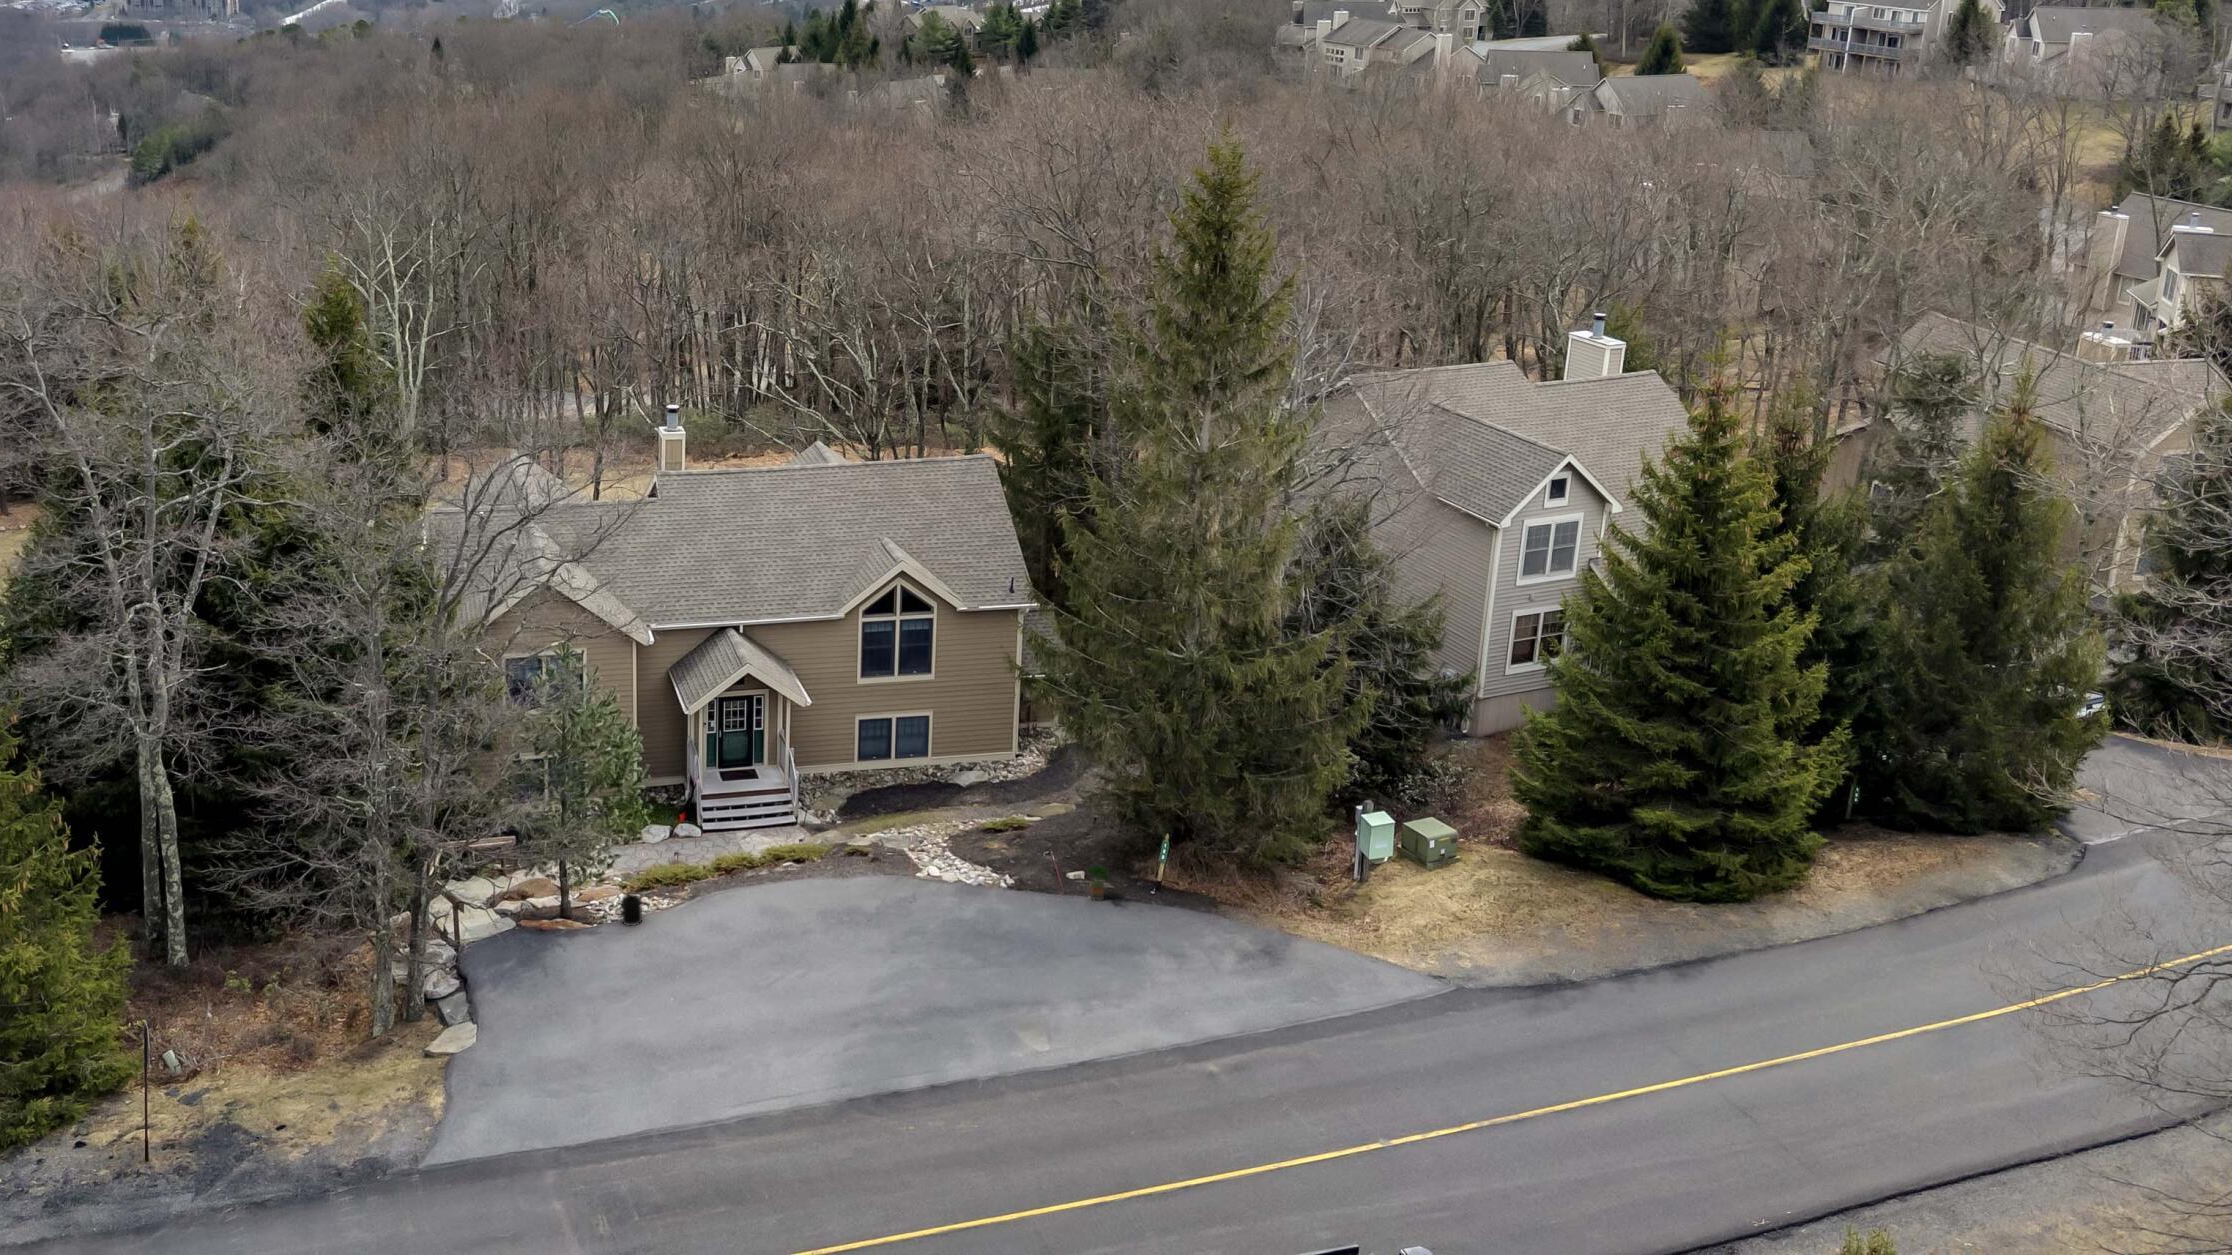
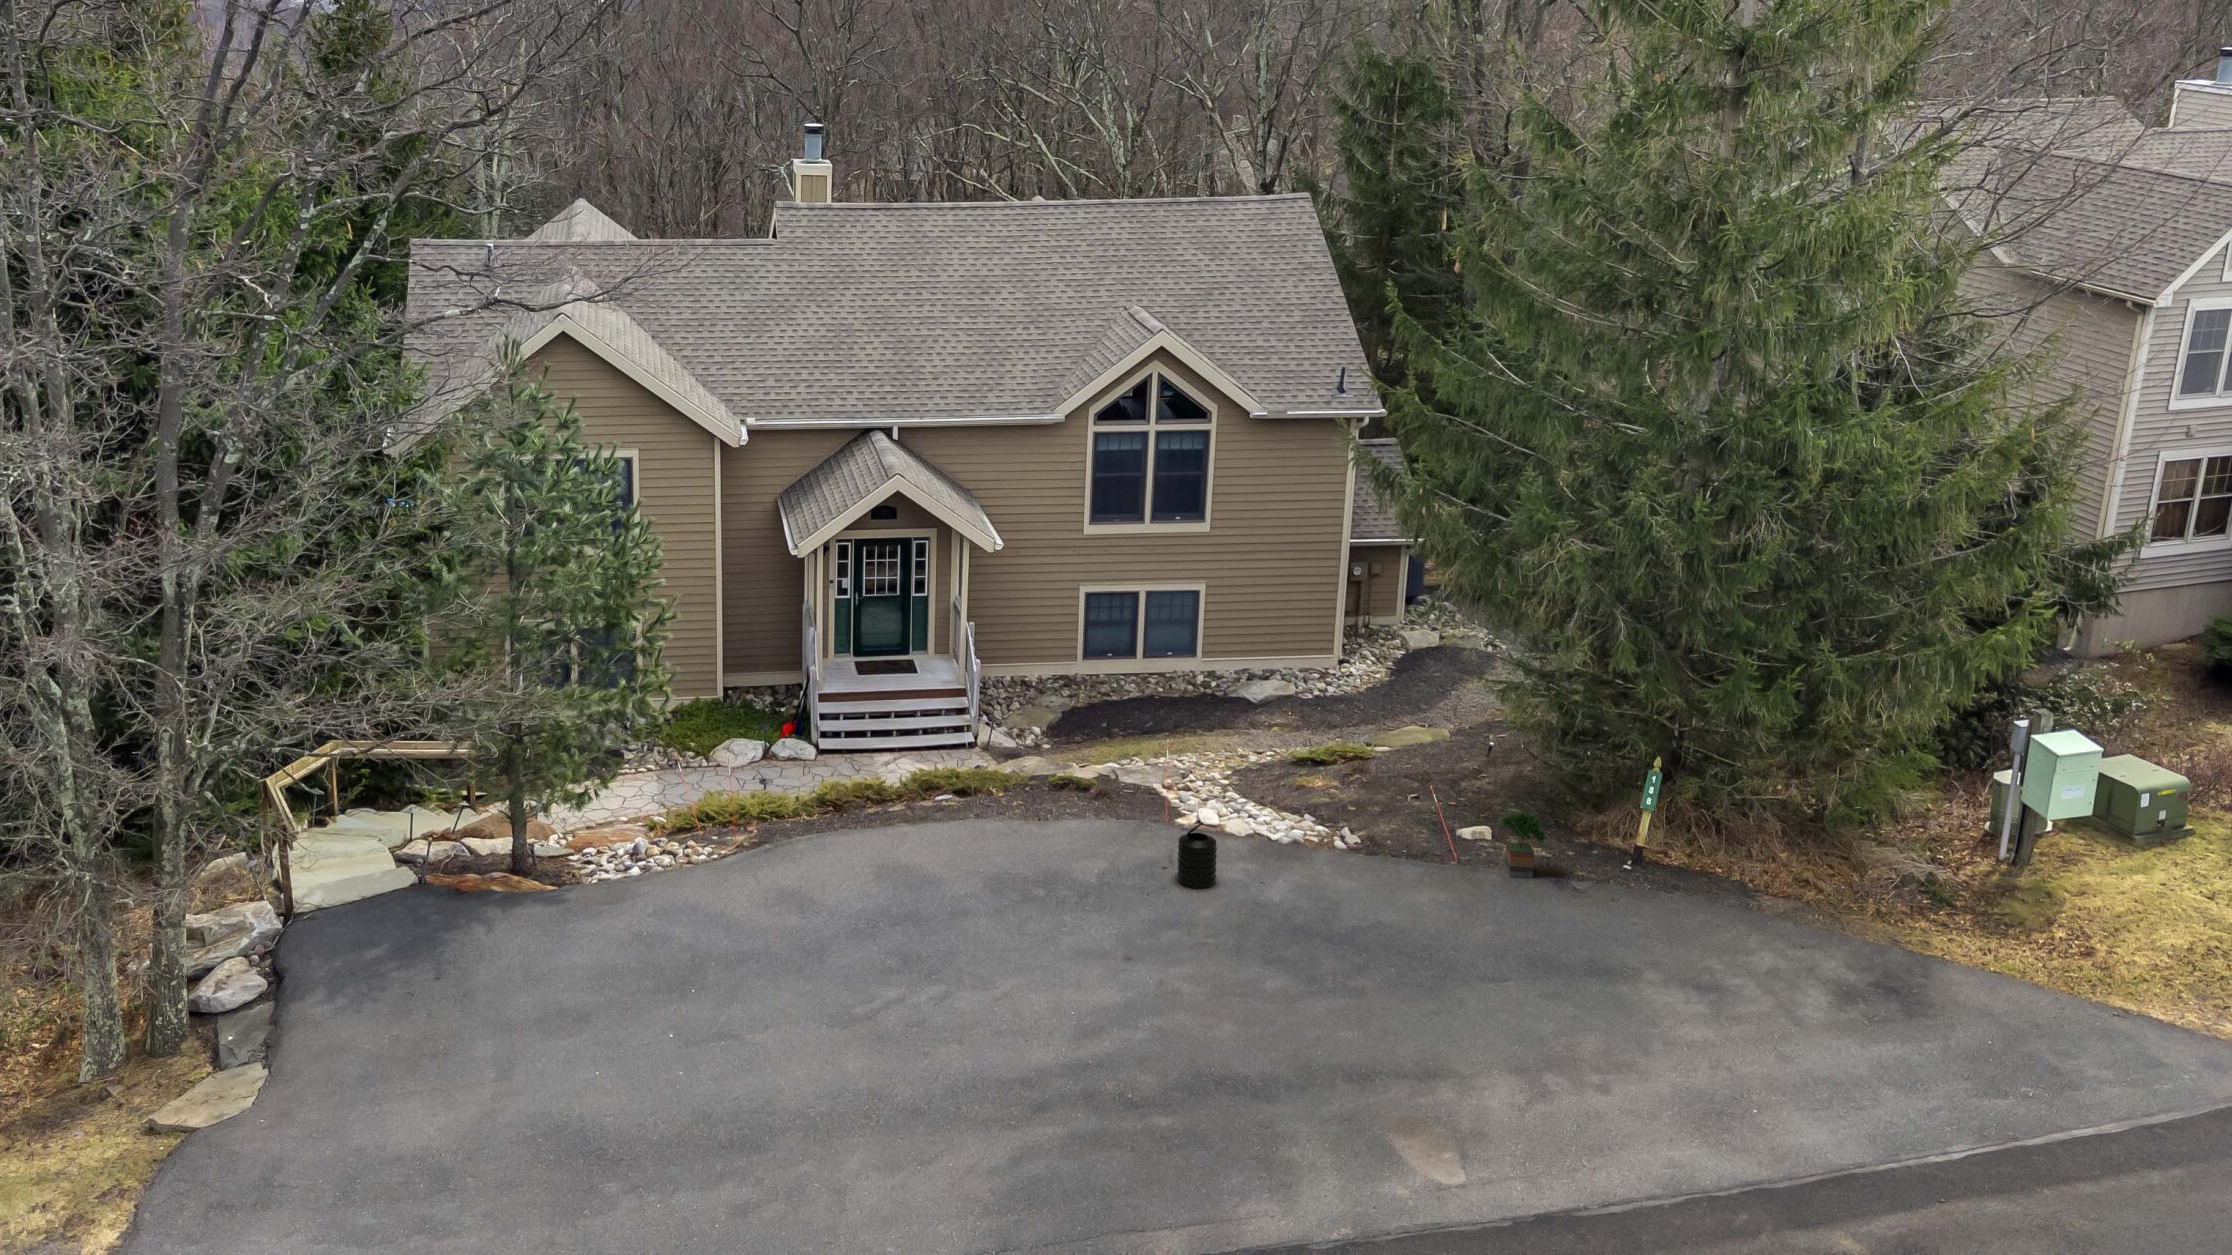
trash can: present [621,893,642,925] -> present [1177,822,1217,889]

